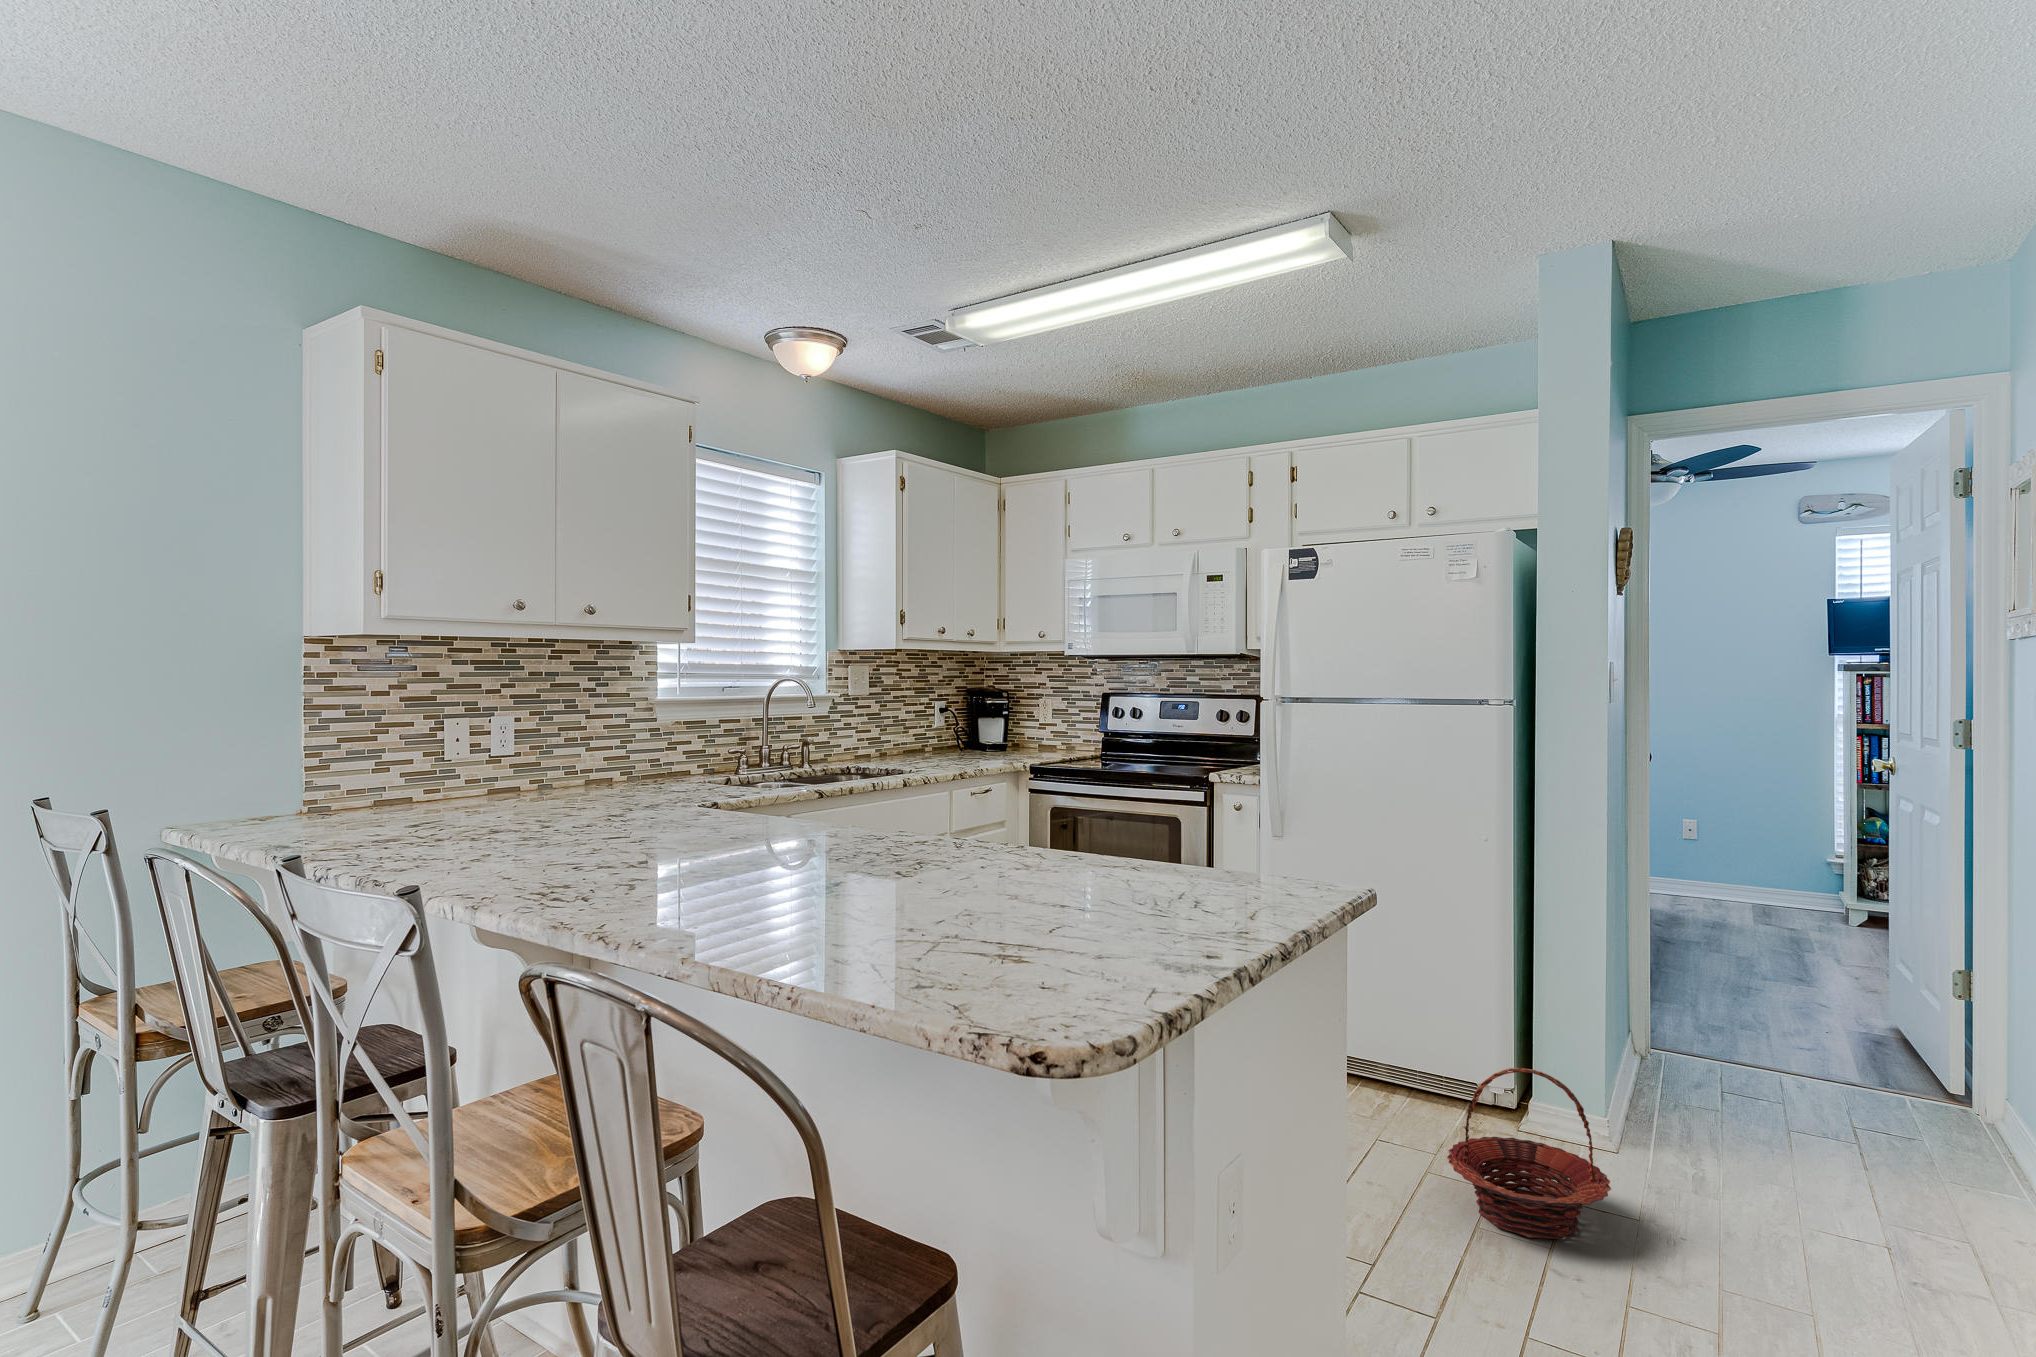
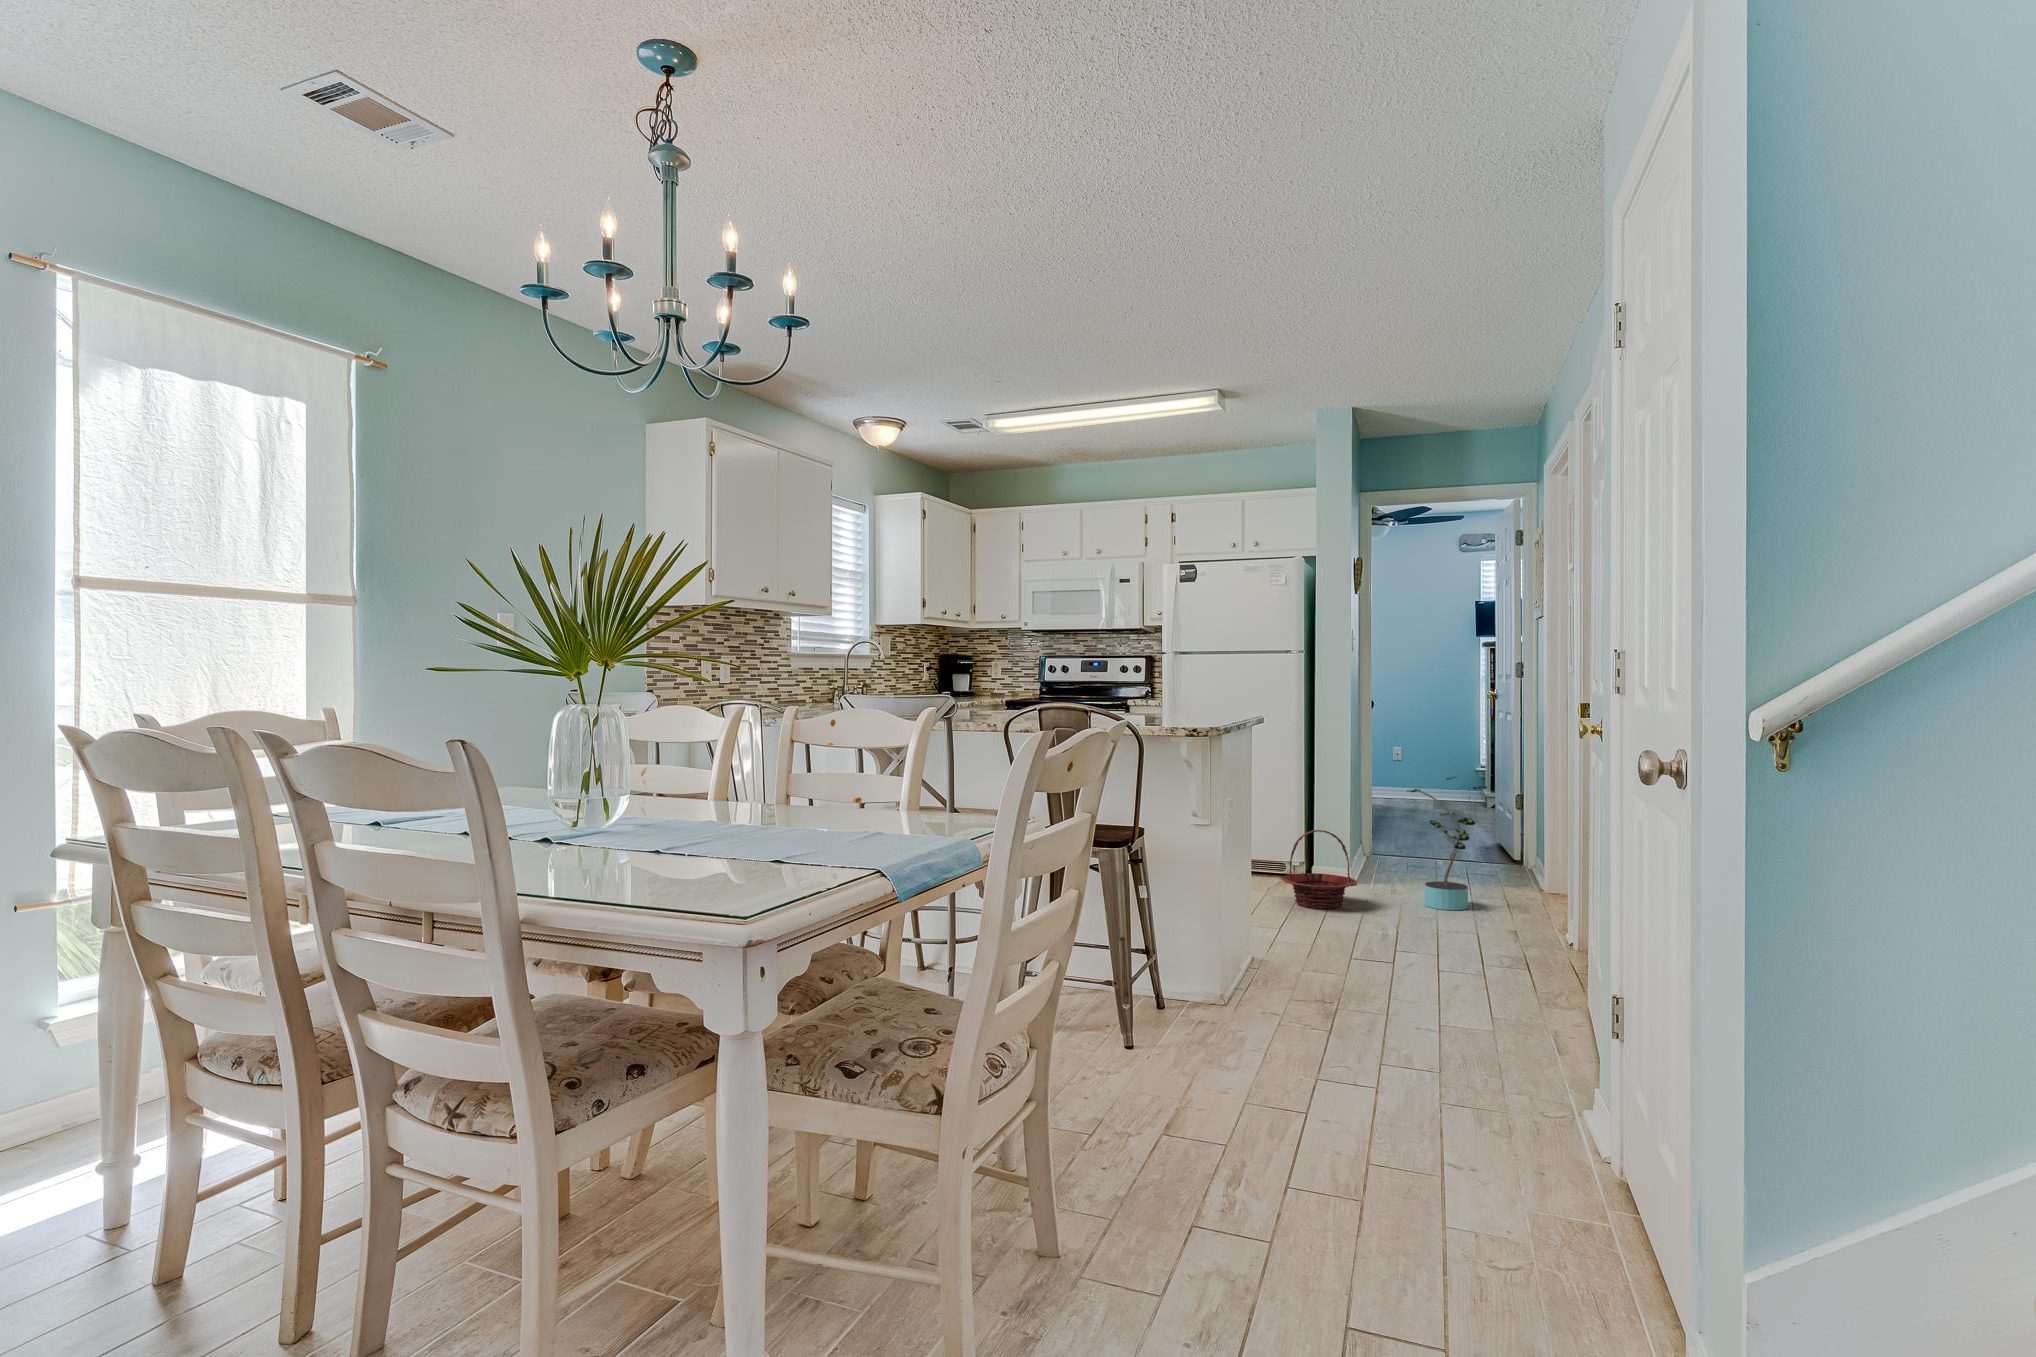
potted plant: none [1723,979,1924,1282] -> present [1407,777,1487,910]

